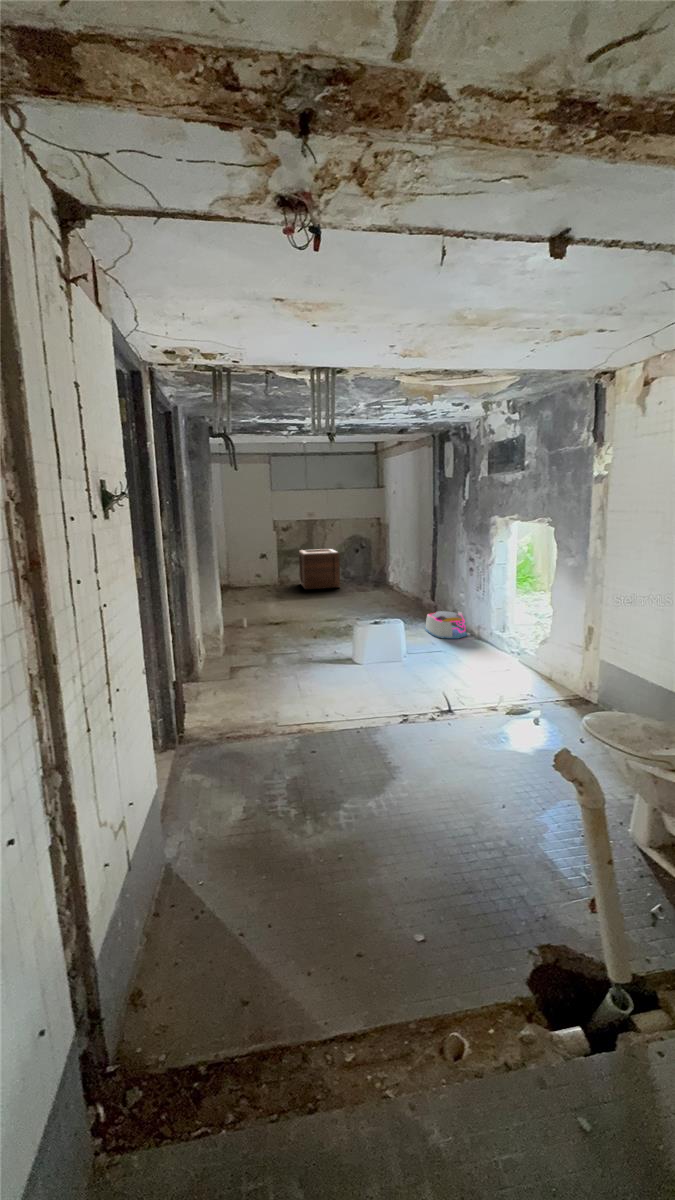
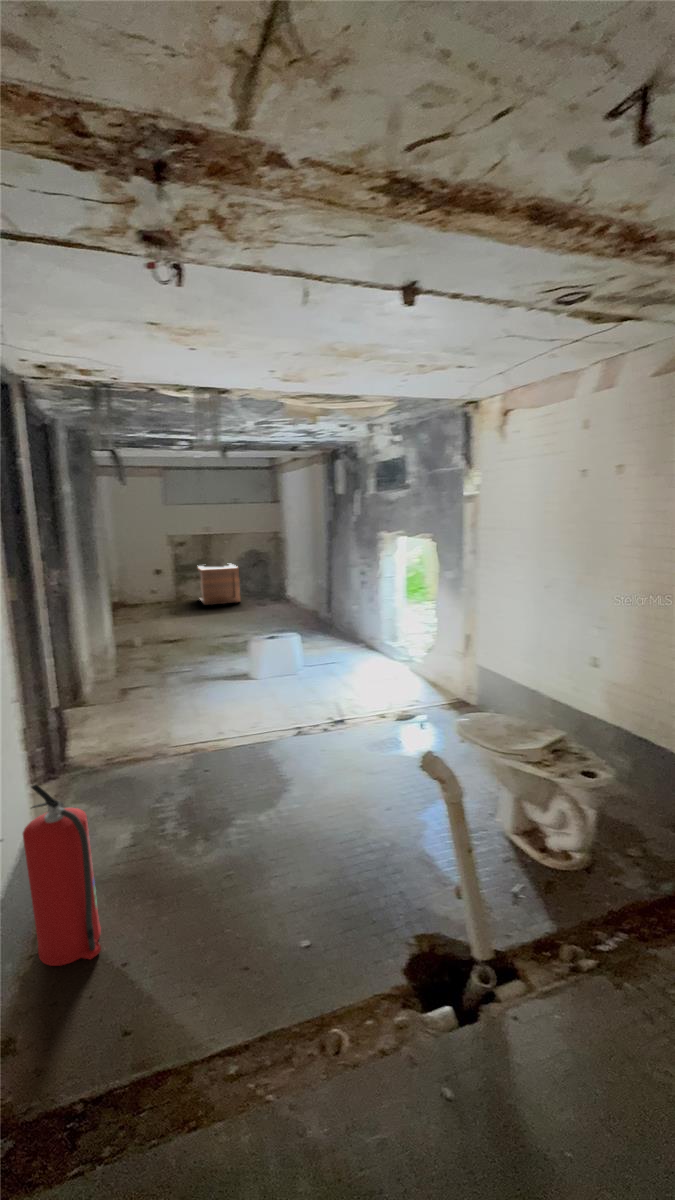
storage bin: present [425,611,468,639] -> none [323,623,364,650]
fire extinguisher: none [153,750,219,923] -> present [23,785,101,966]

